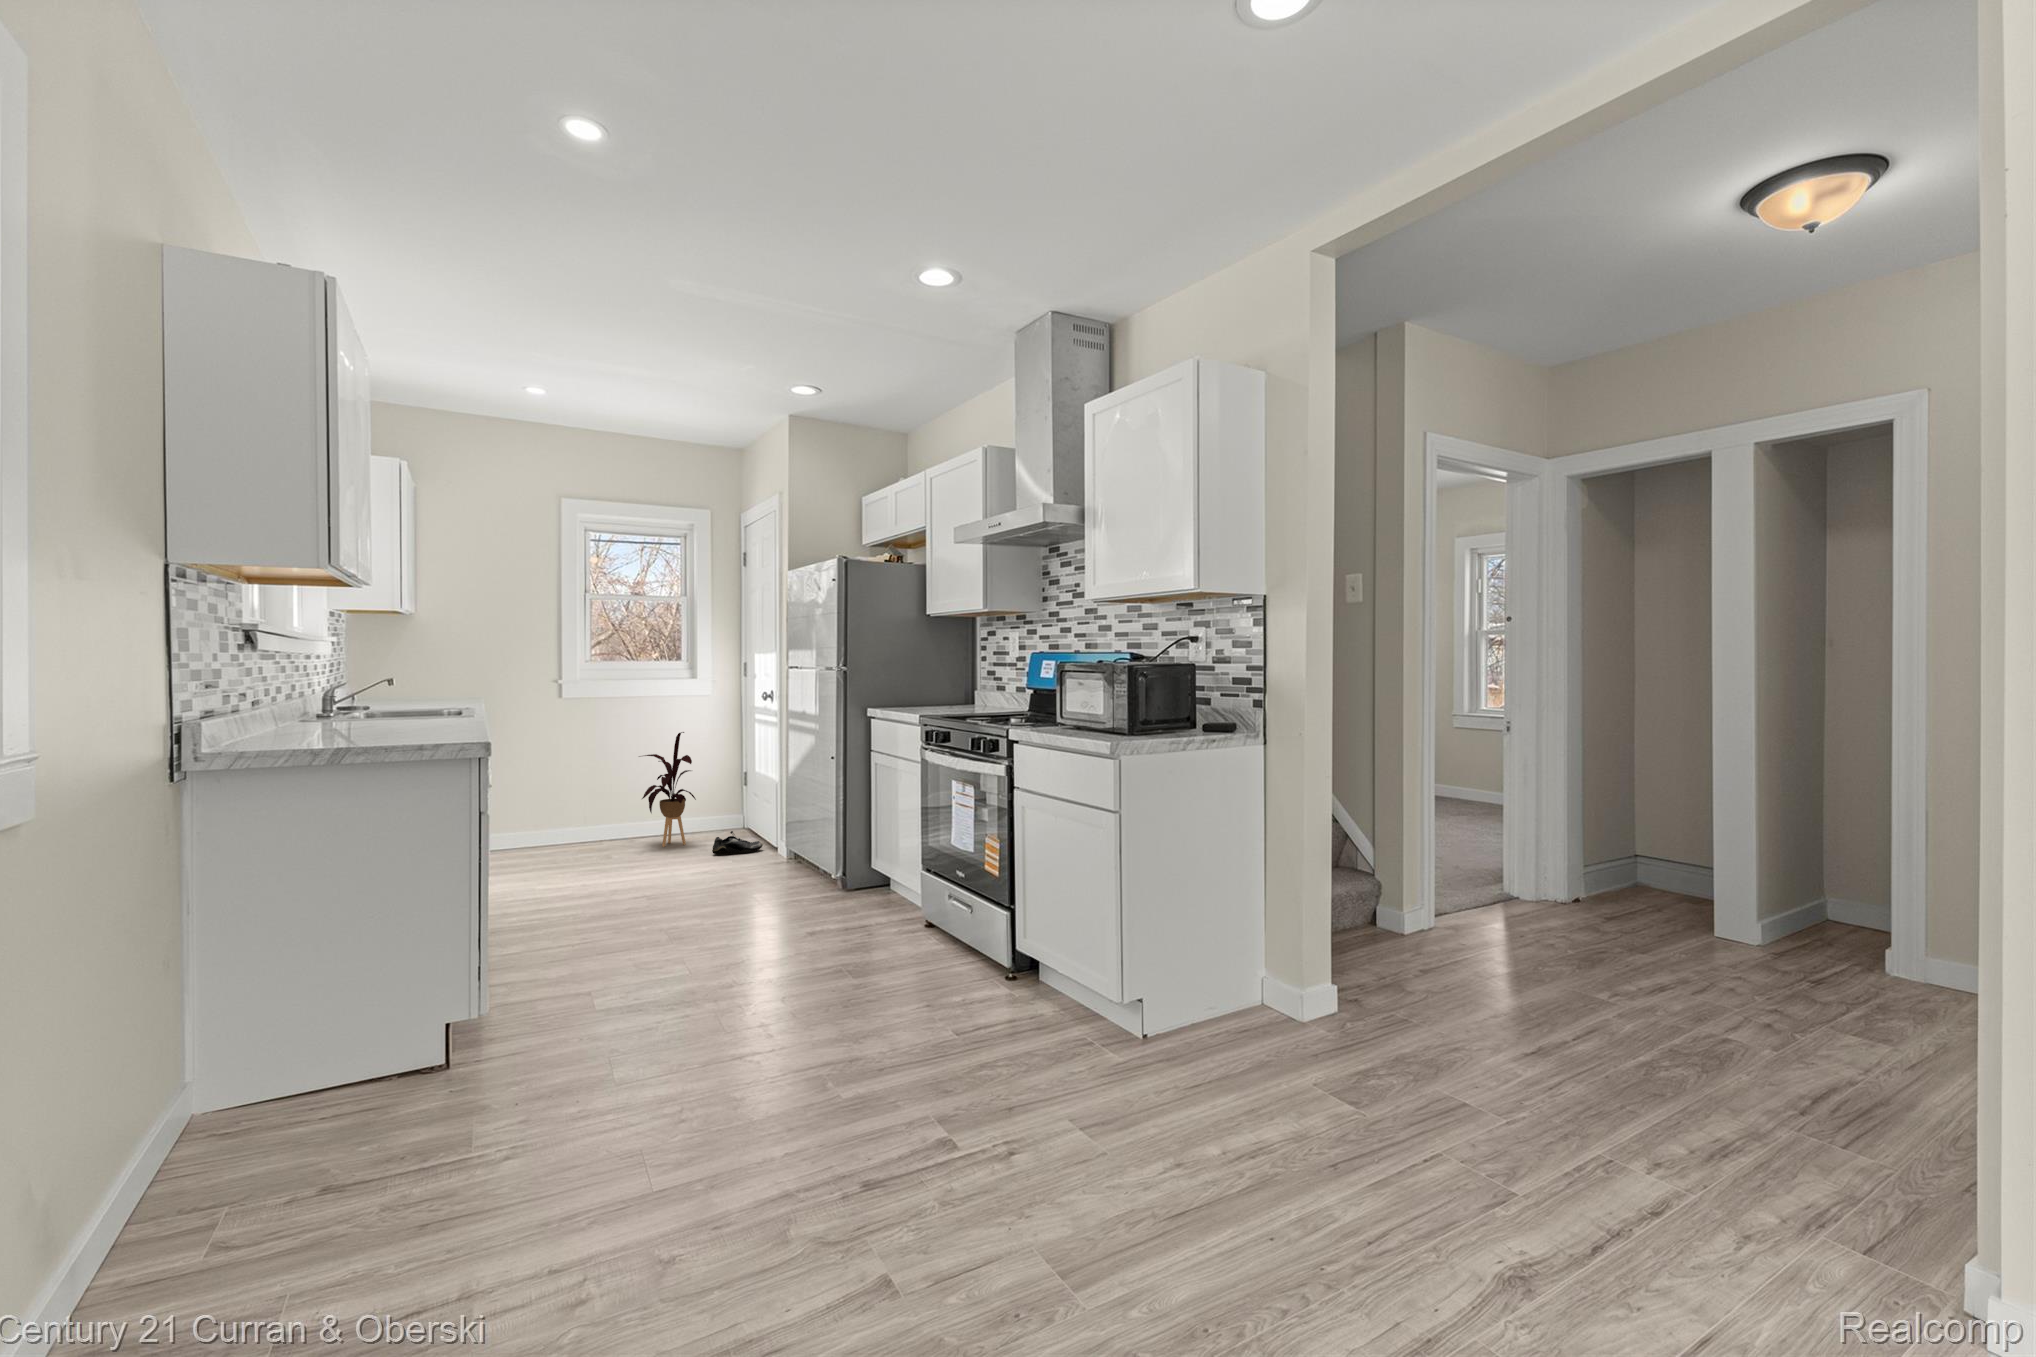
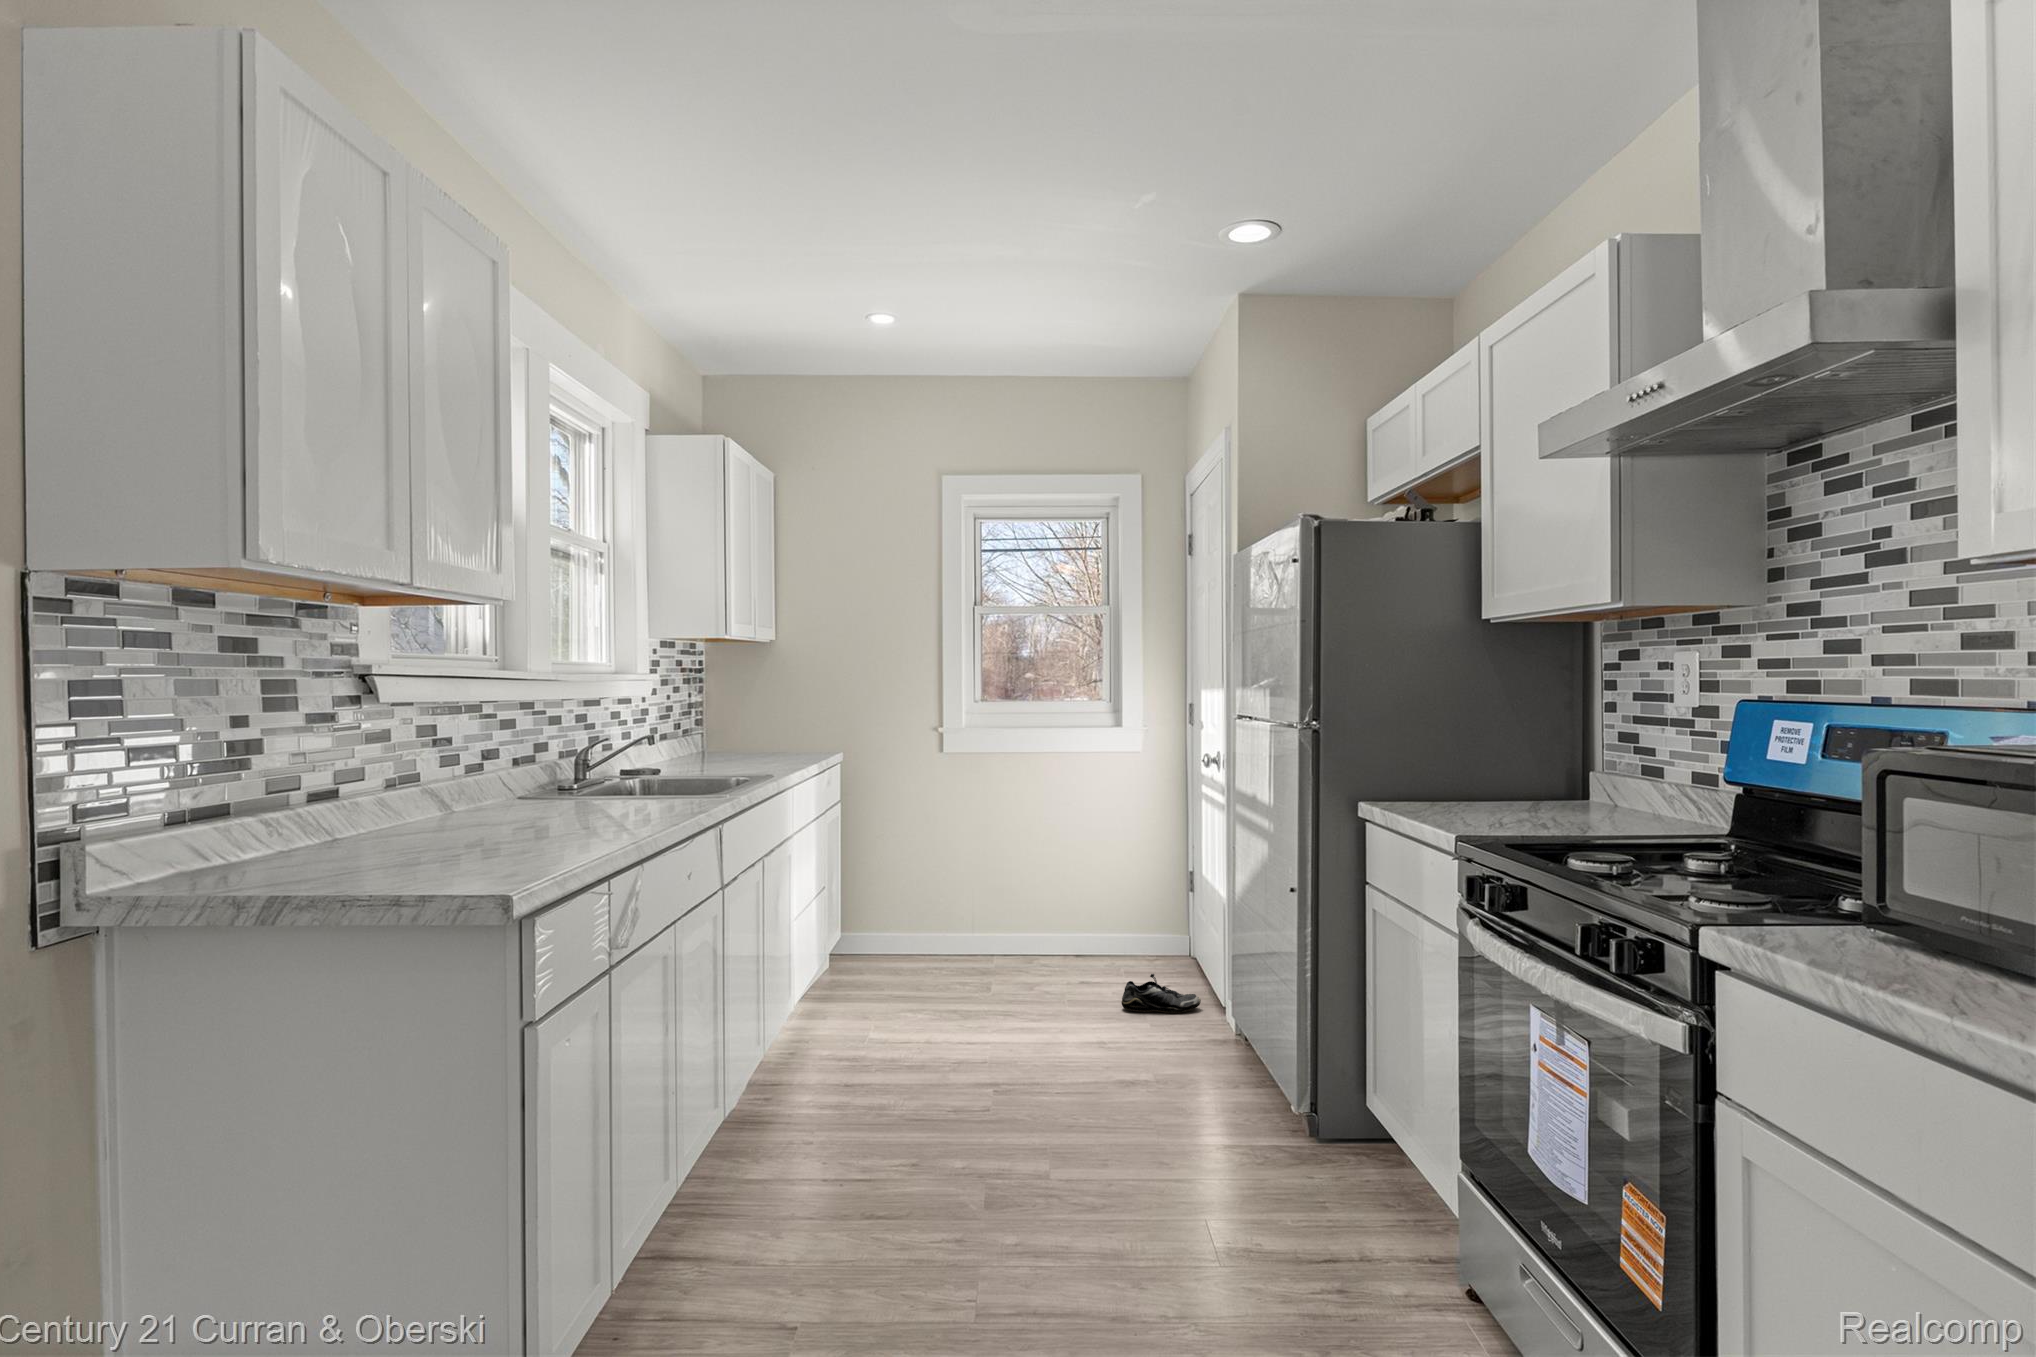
house plant: present [639,732,696,847] -> none [1027,809,1110,980]

